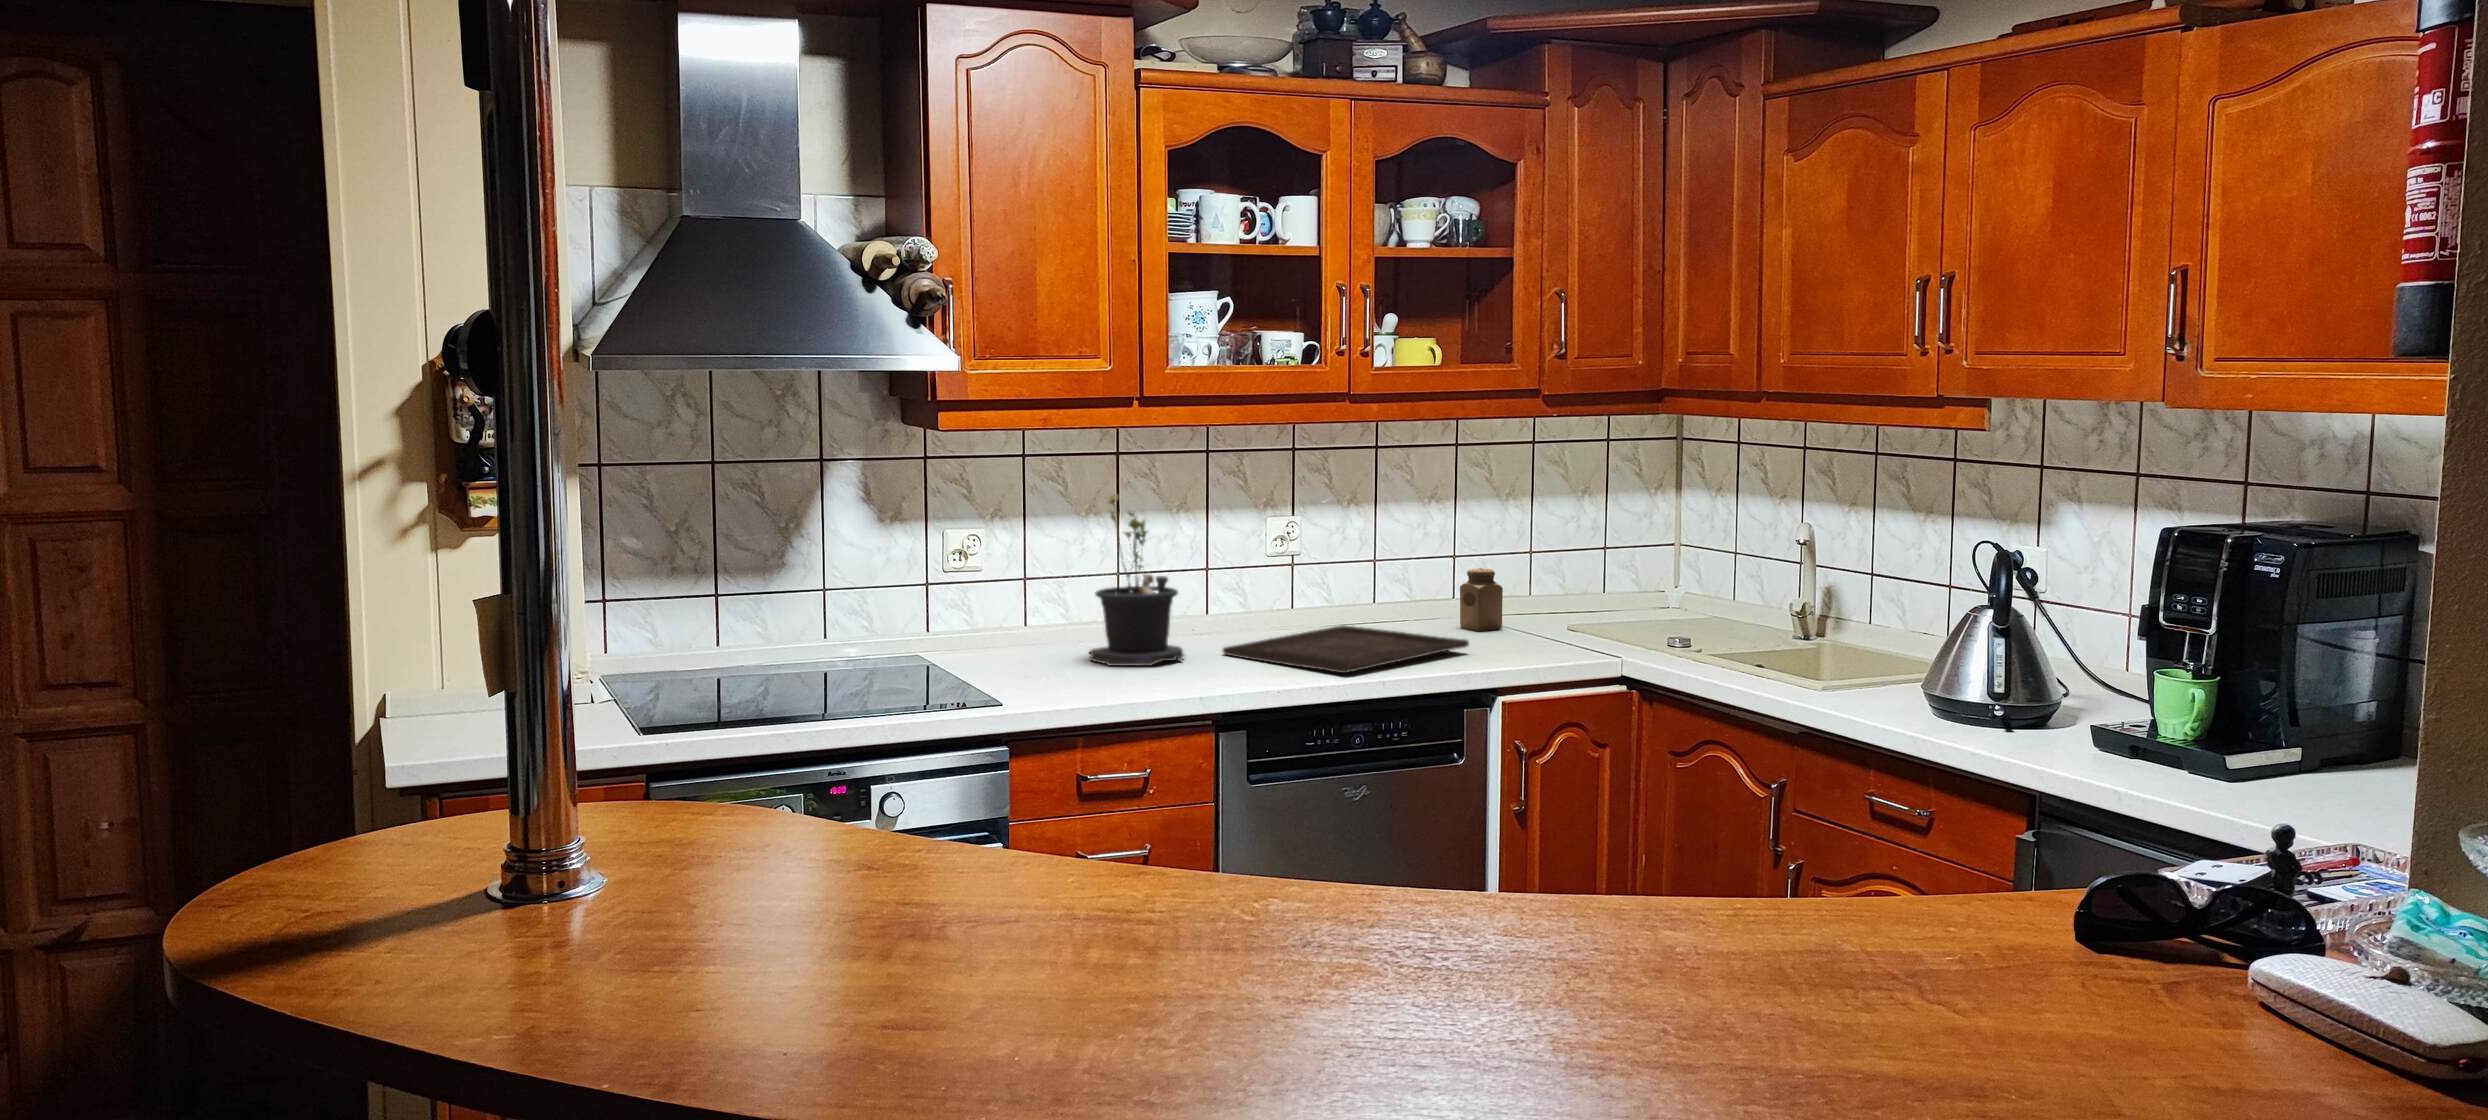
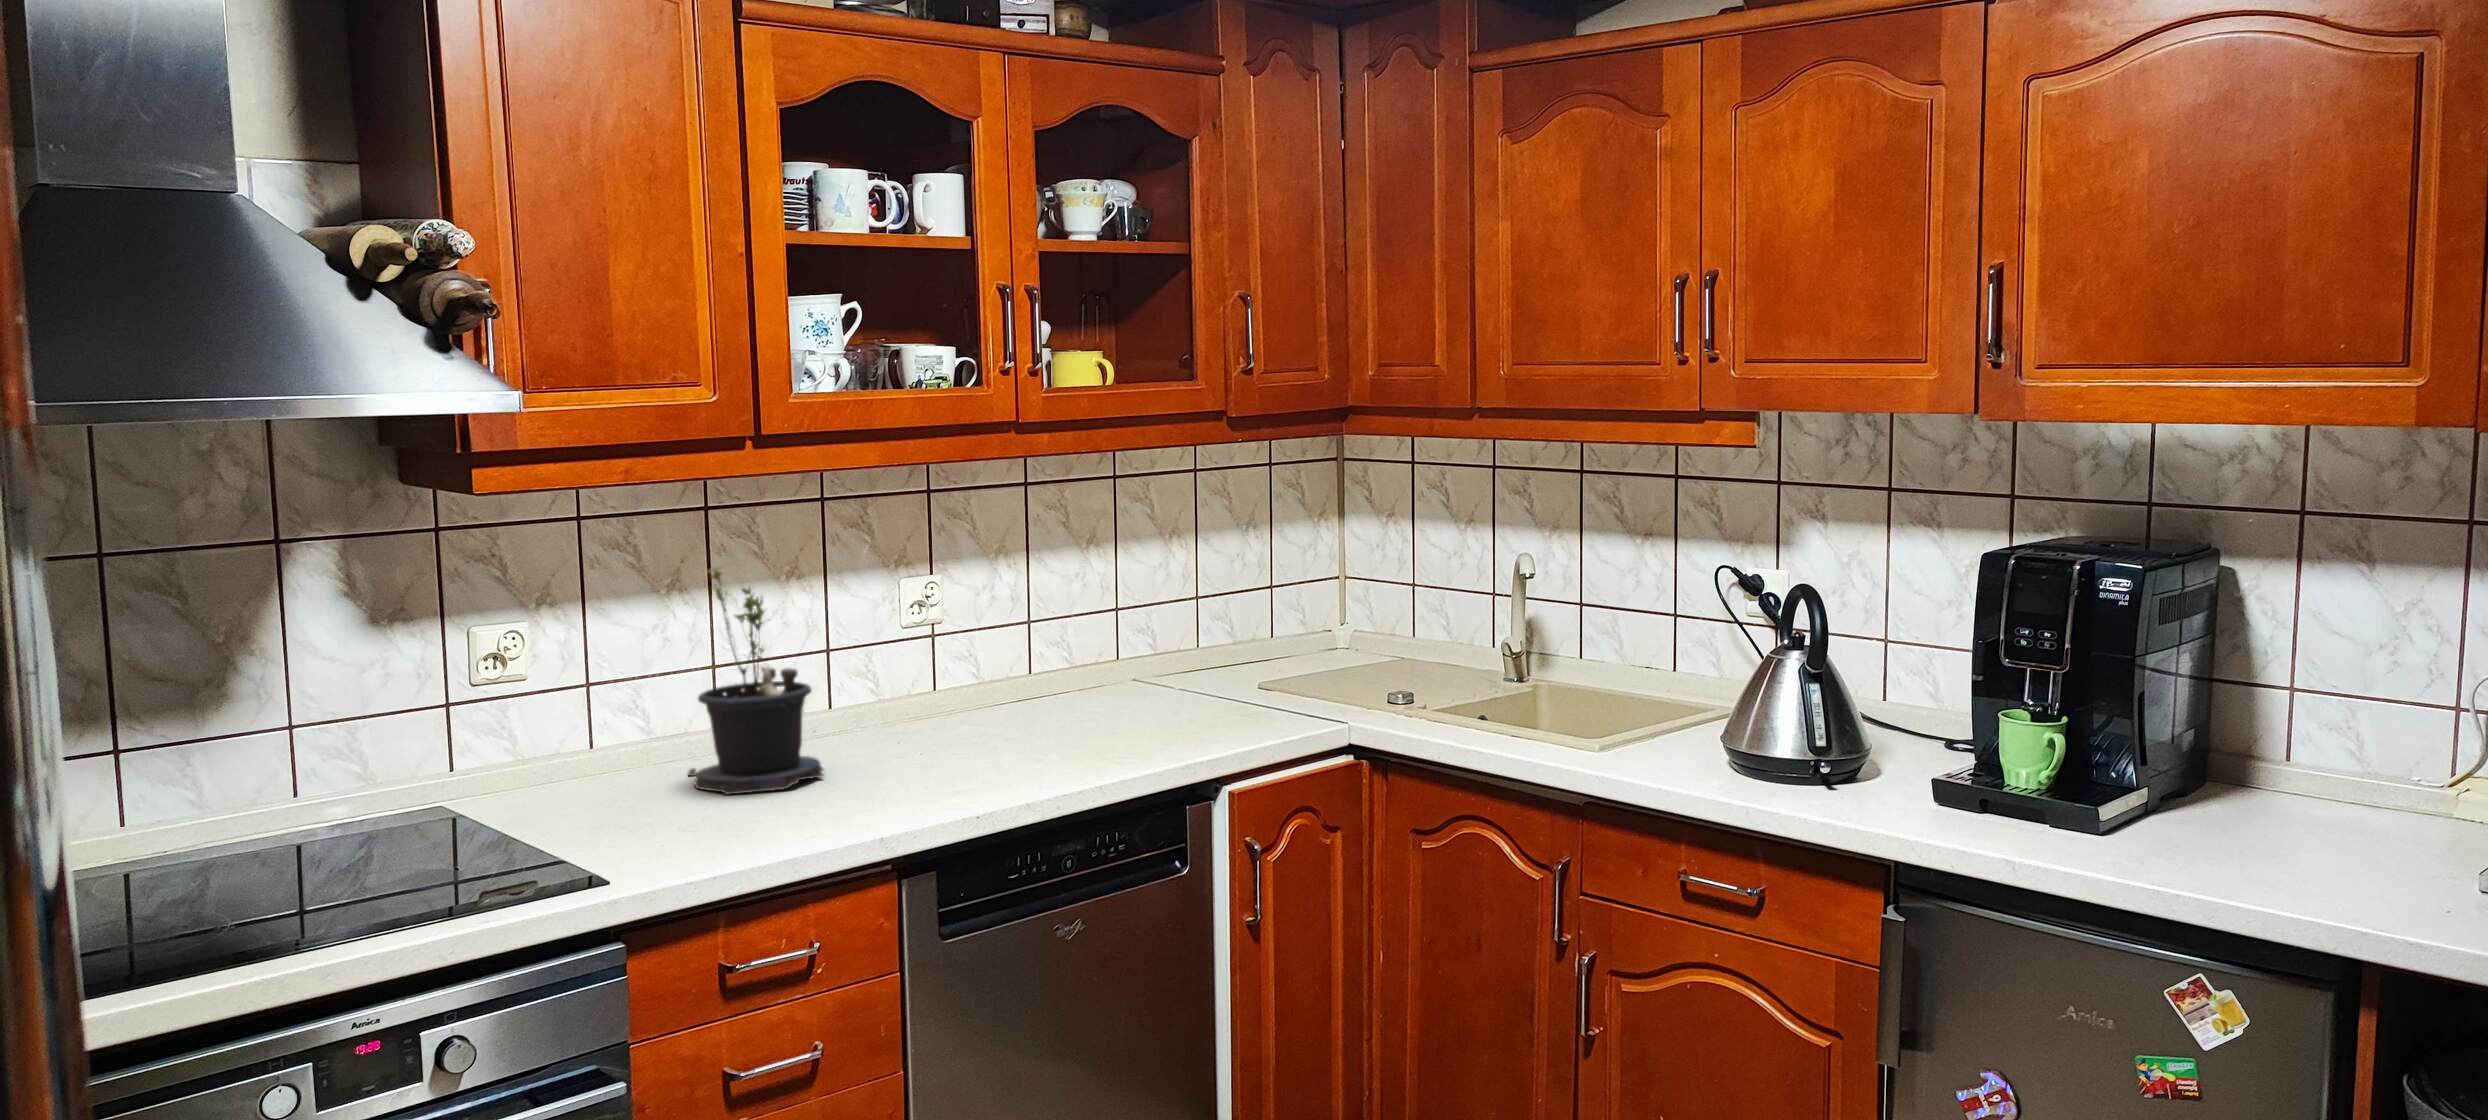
salt shaker: present [1460,568,1503,631] -> none [1132,623,1183,698]
tray: present [1223,626,1469,673] -> none [869,706,1170,778]

